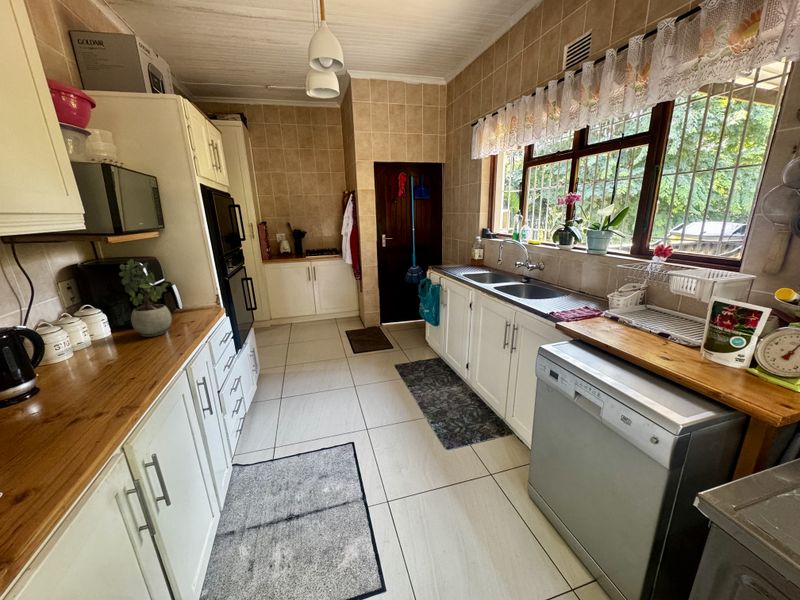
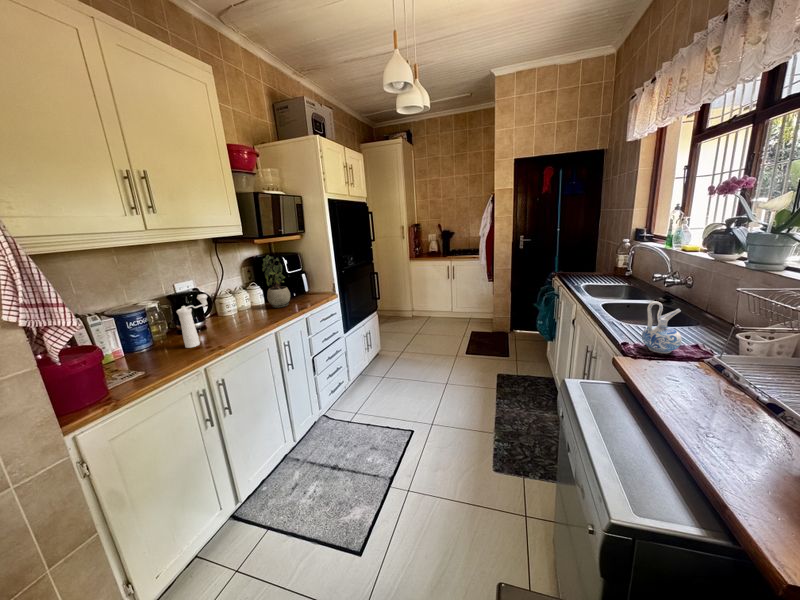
ceramic pitcher: none [560,280,584,316] -> present [642,301,682,353]
pepper mill: none [16,329,72,430] -> present [176,294,207,348]

